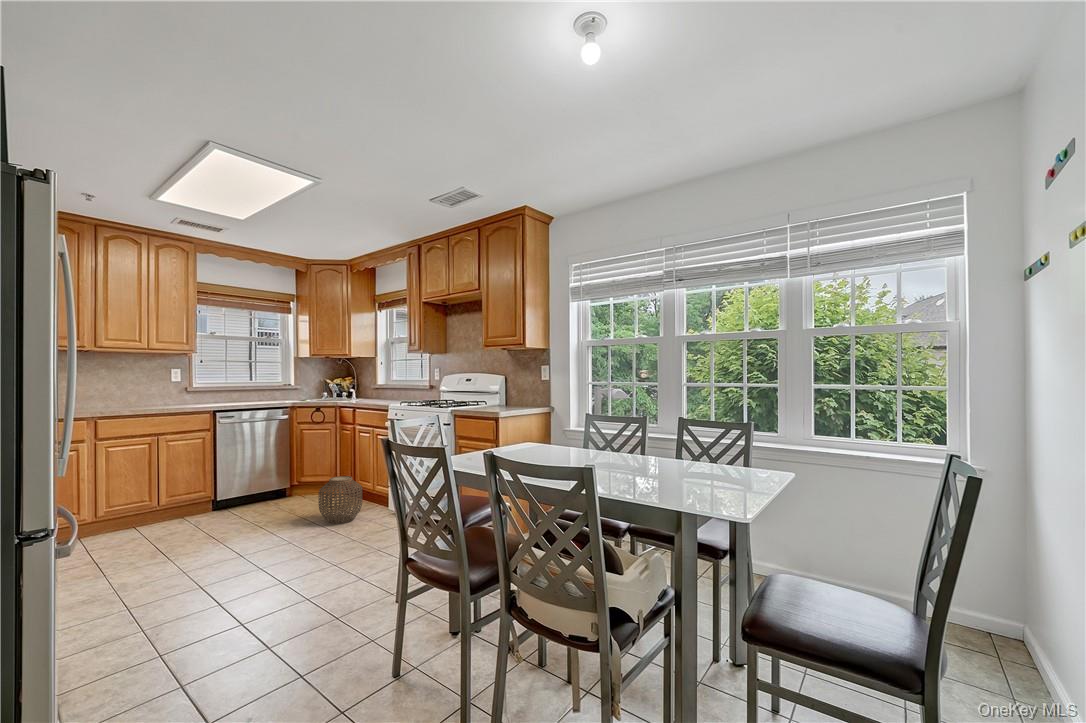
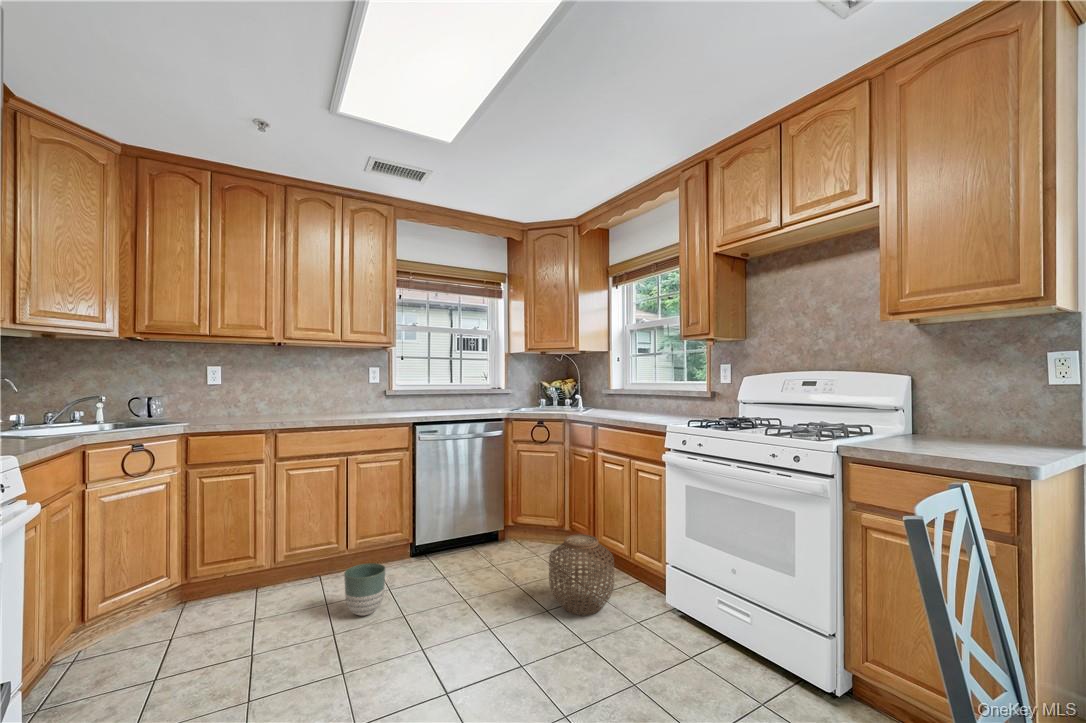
planter: none [163,507,196,541] -> present [344,563,385,616]

